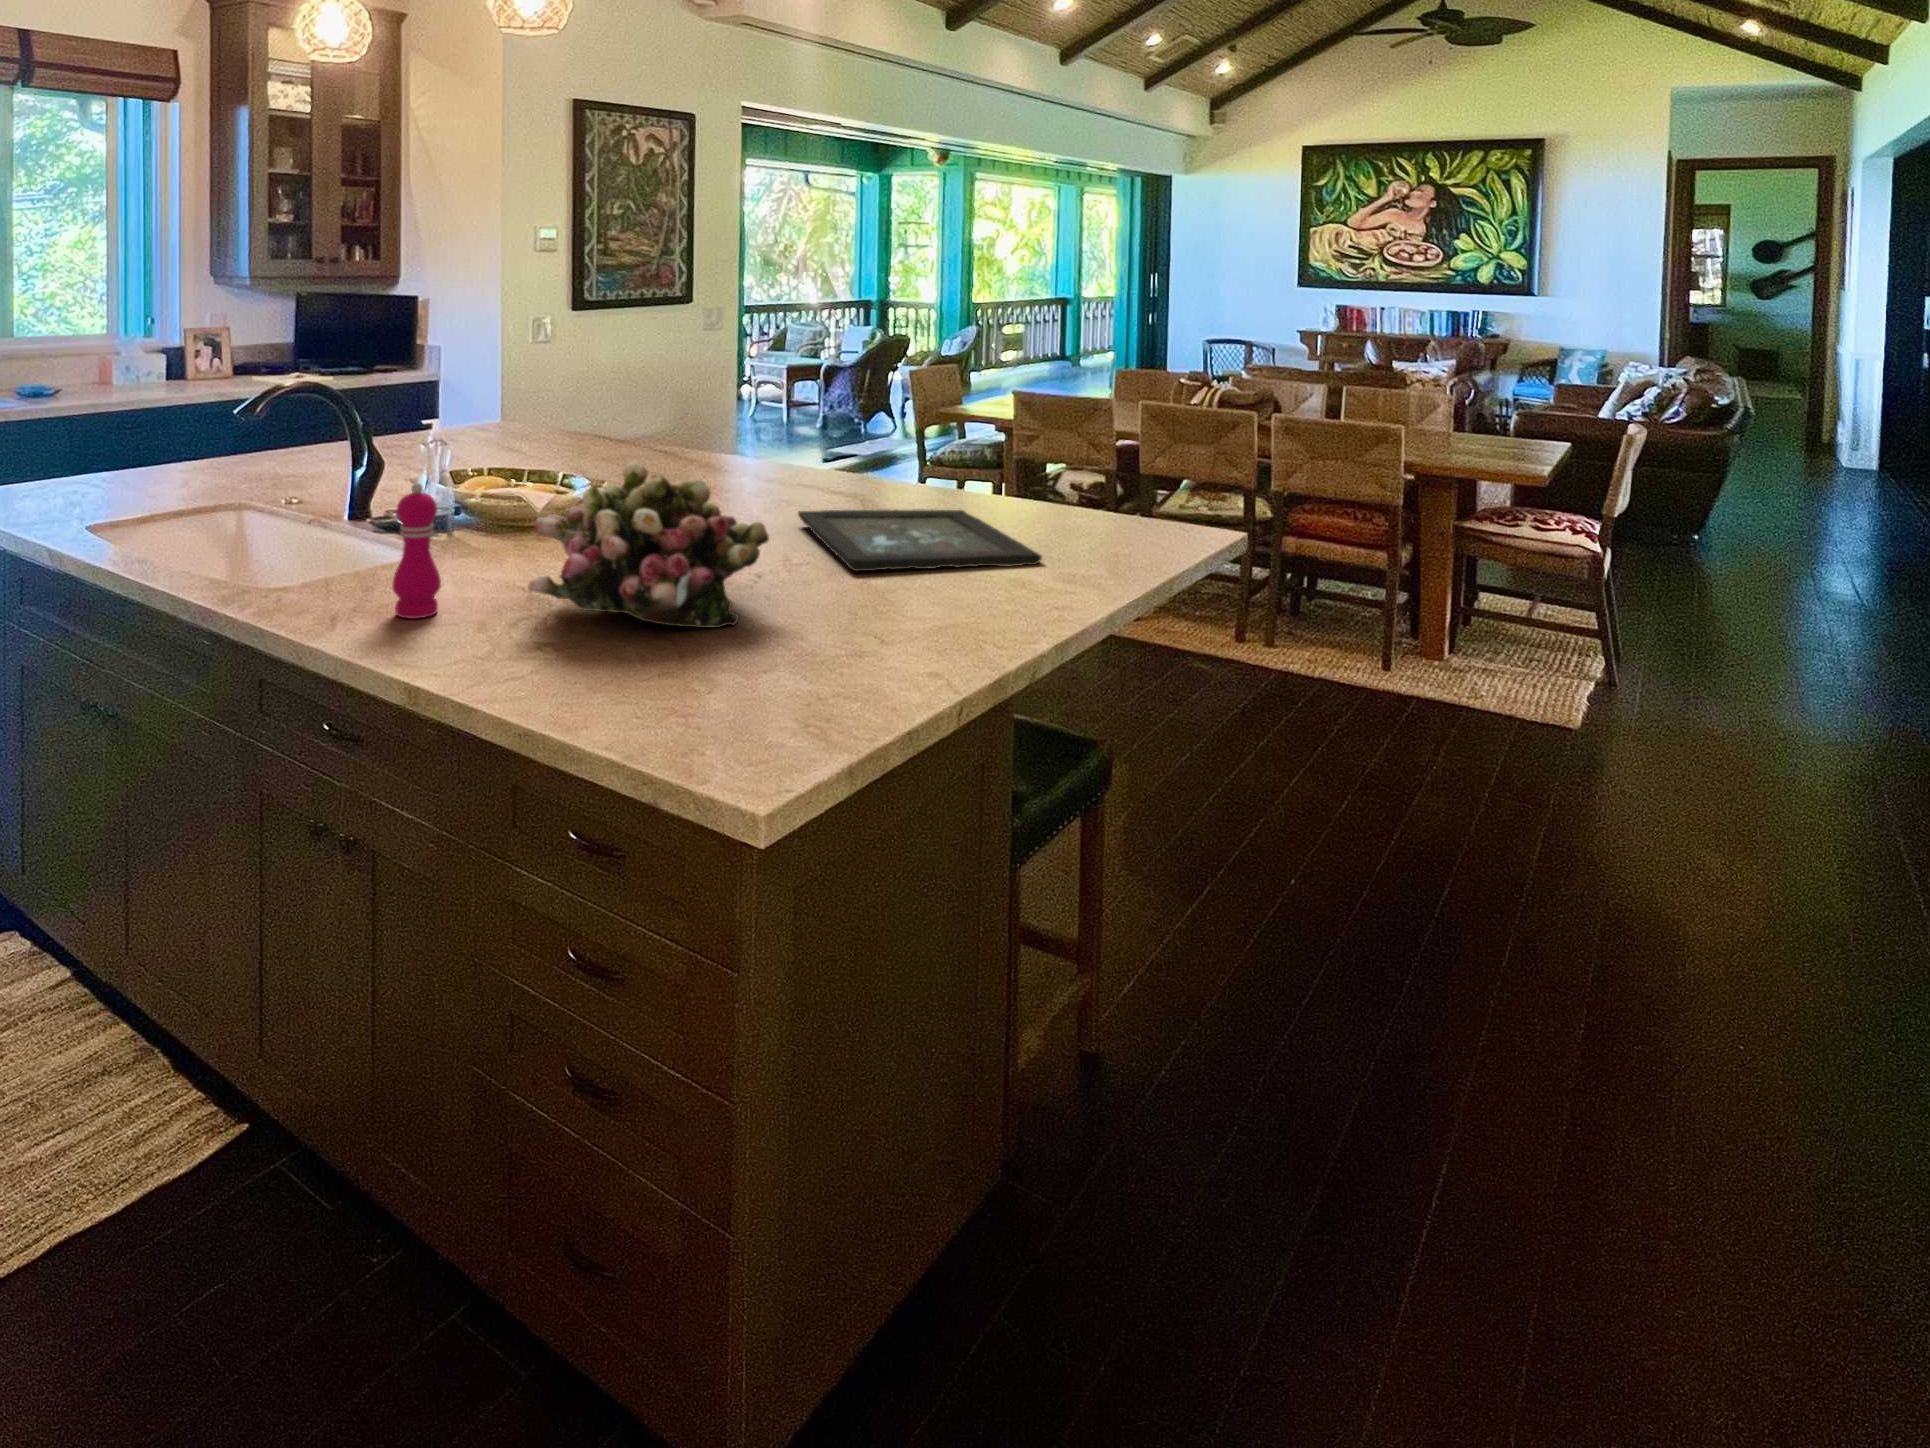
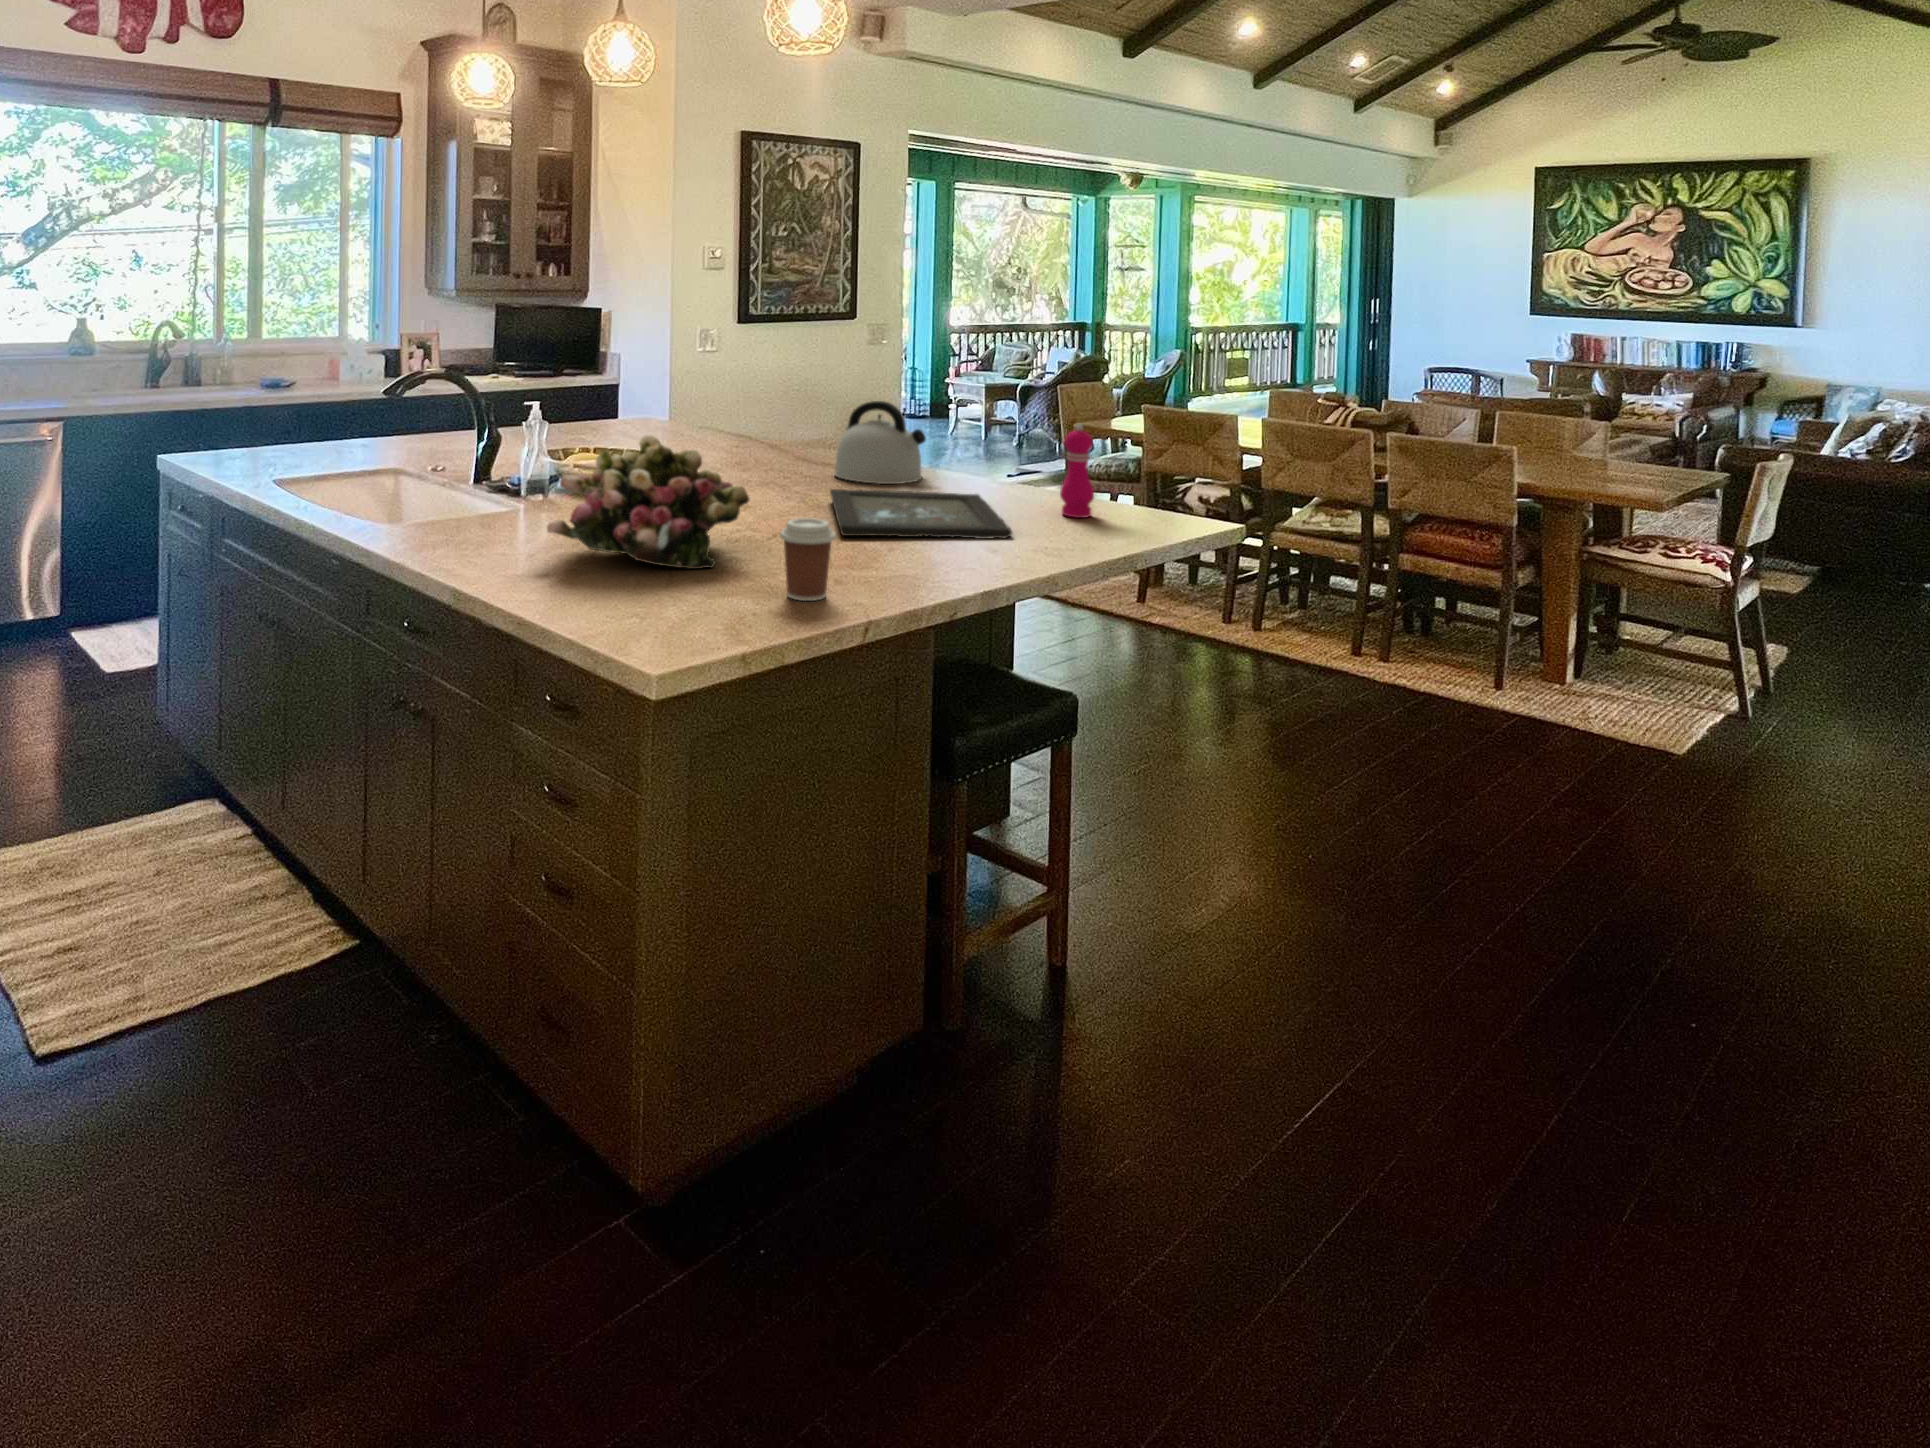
kettle: none [774,405,882,500] -> present [835,401,926,484]
pepper mill: present [392,483,441,619] -> present [1060,424,1094,518]
coffee cup: none [848,563,916,666] -> present [780,518,836,601]

